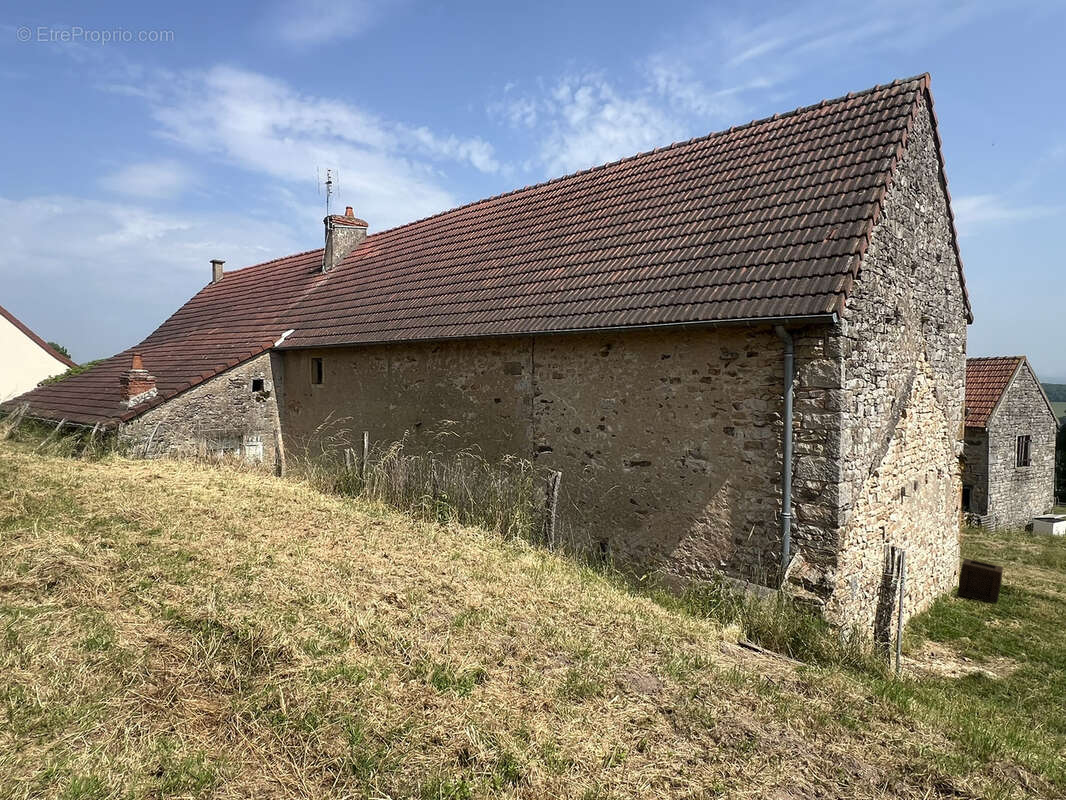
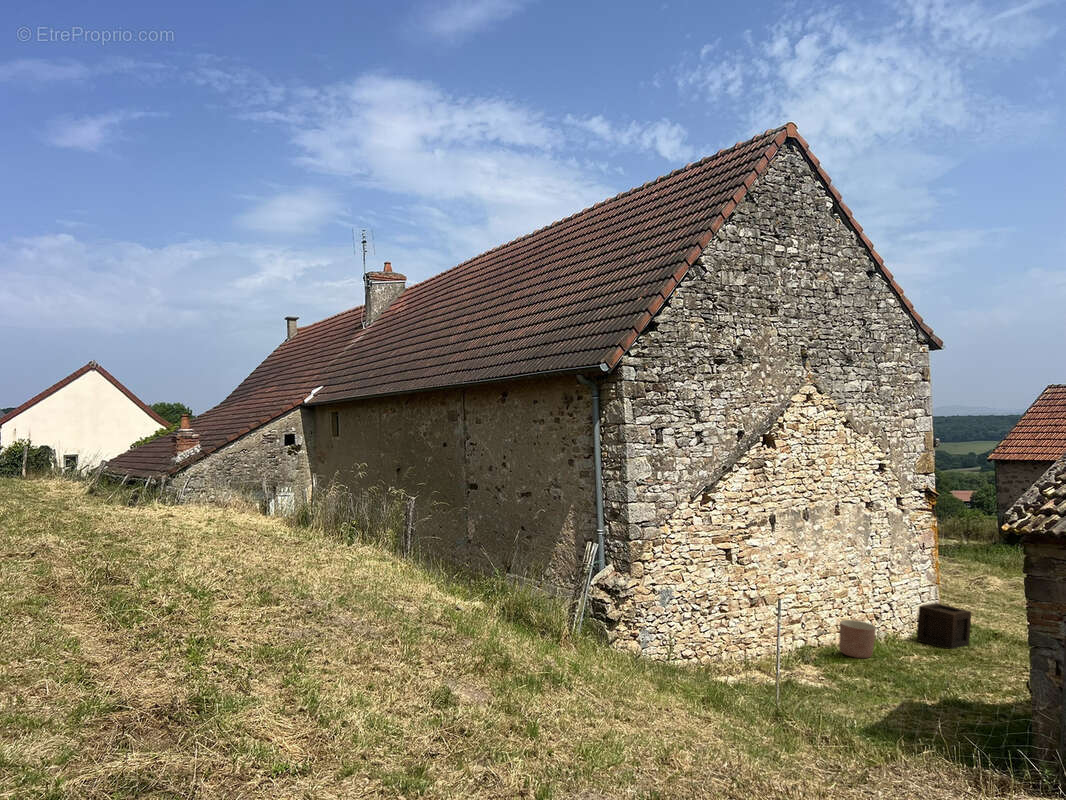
planter: none [929,584,969,623] -> present [839,620,876,658]

